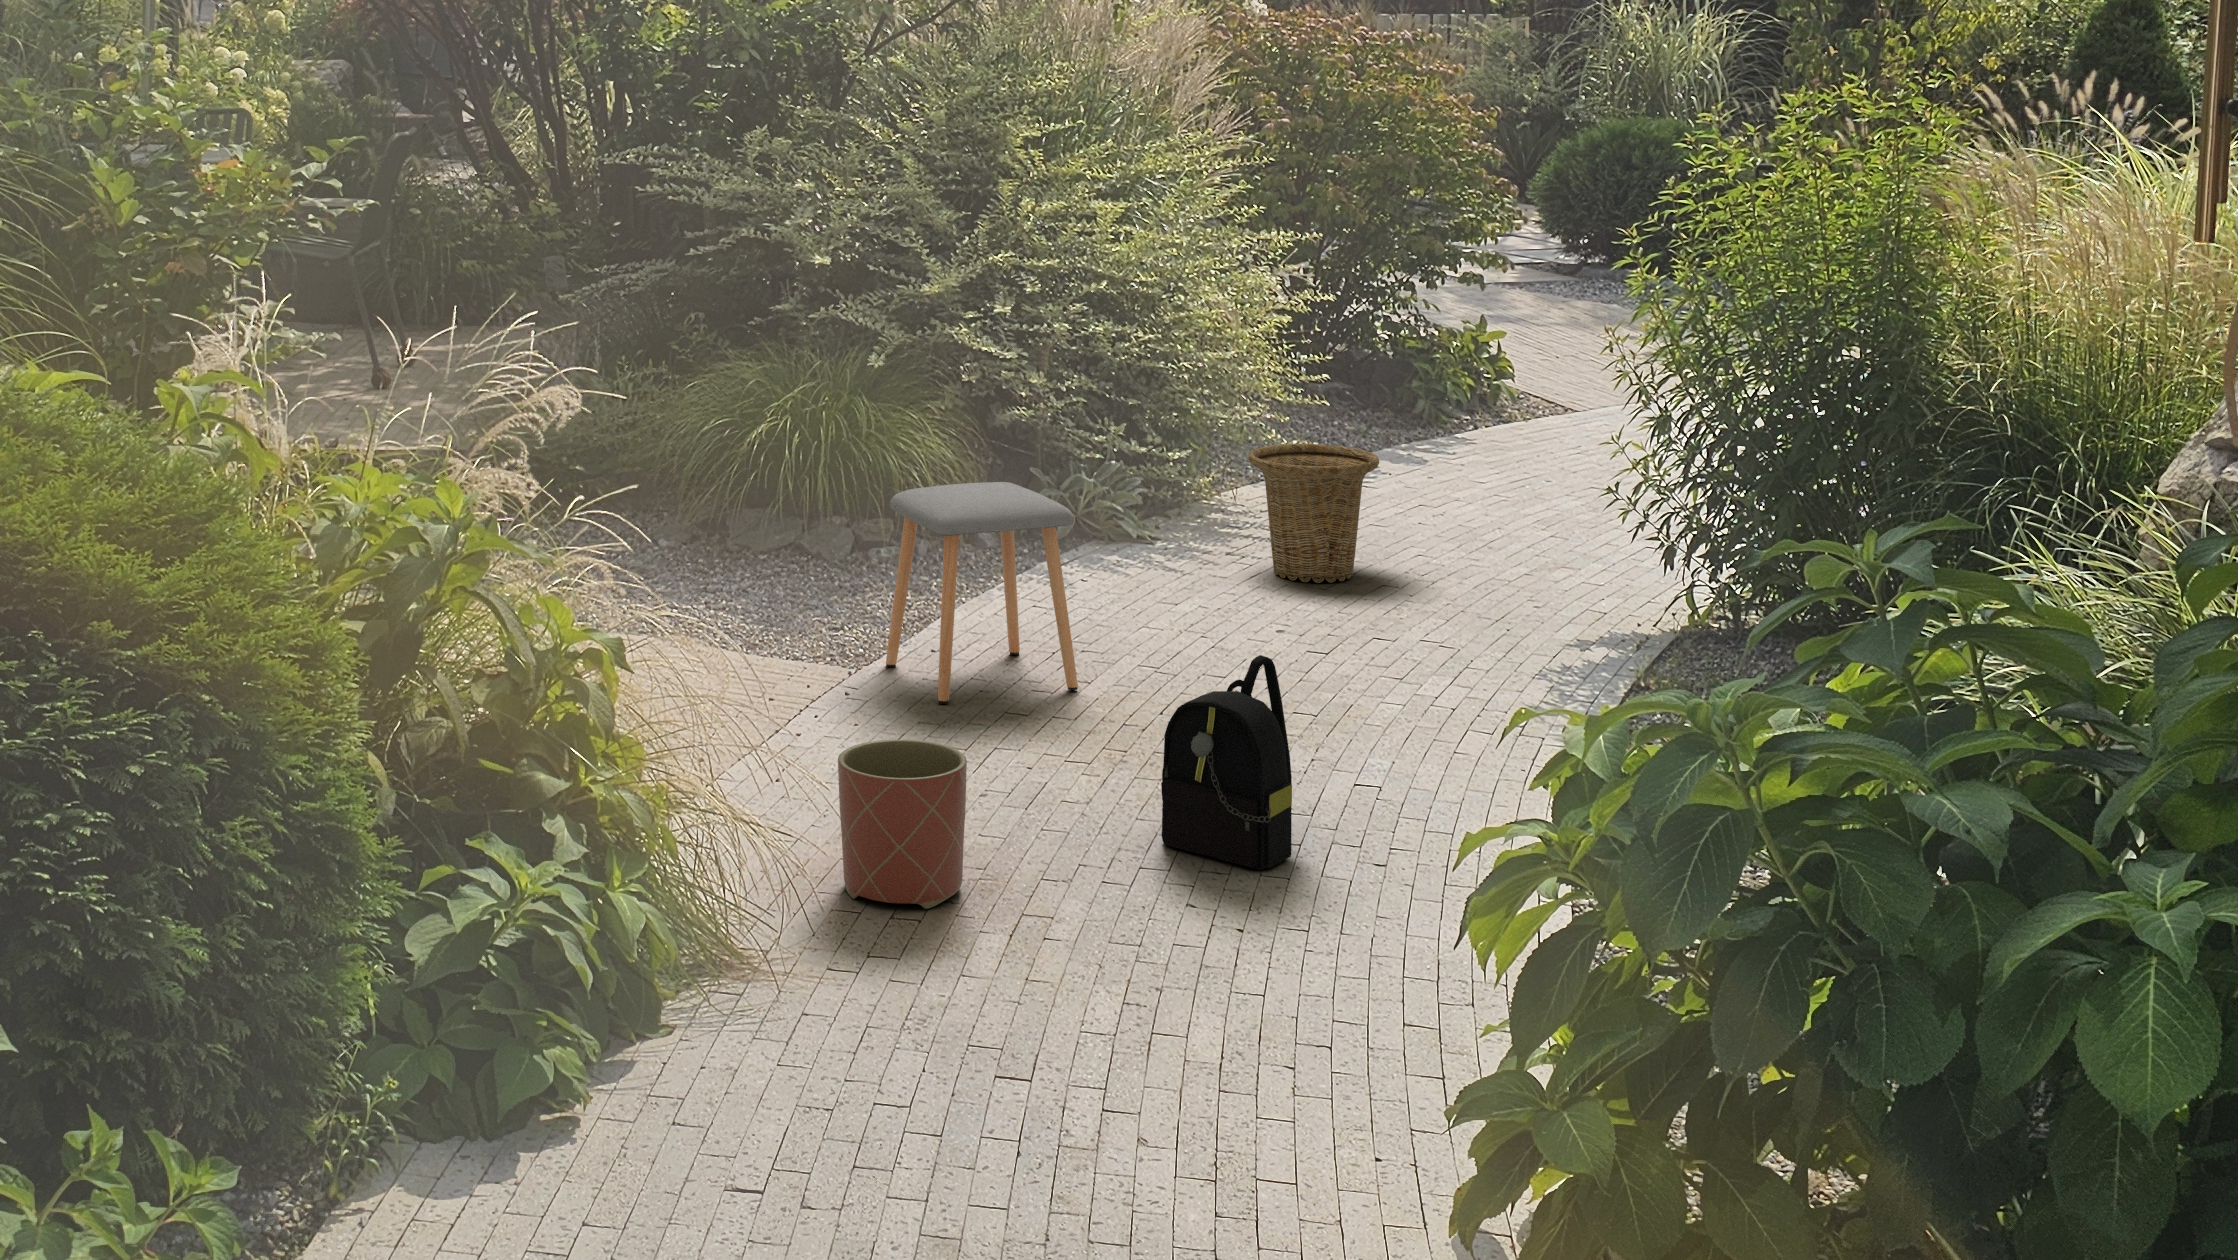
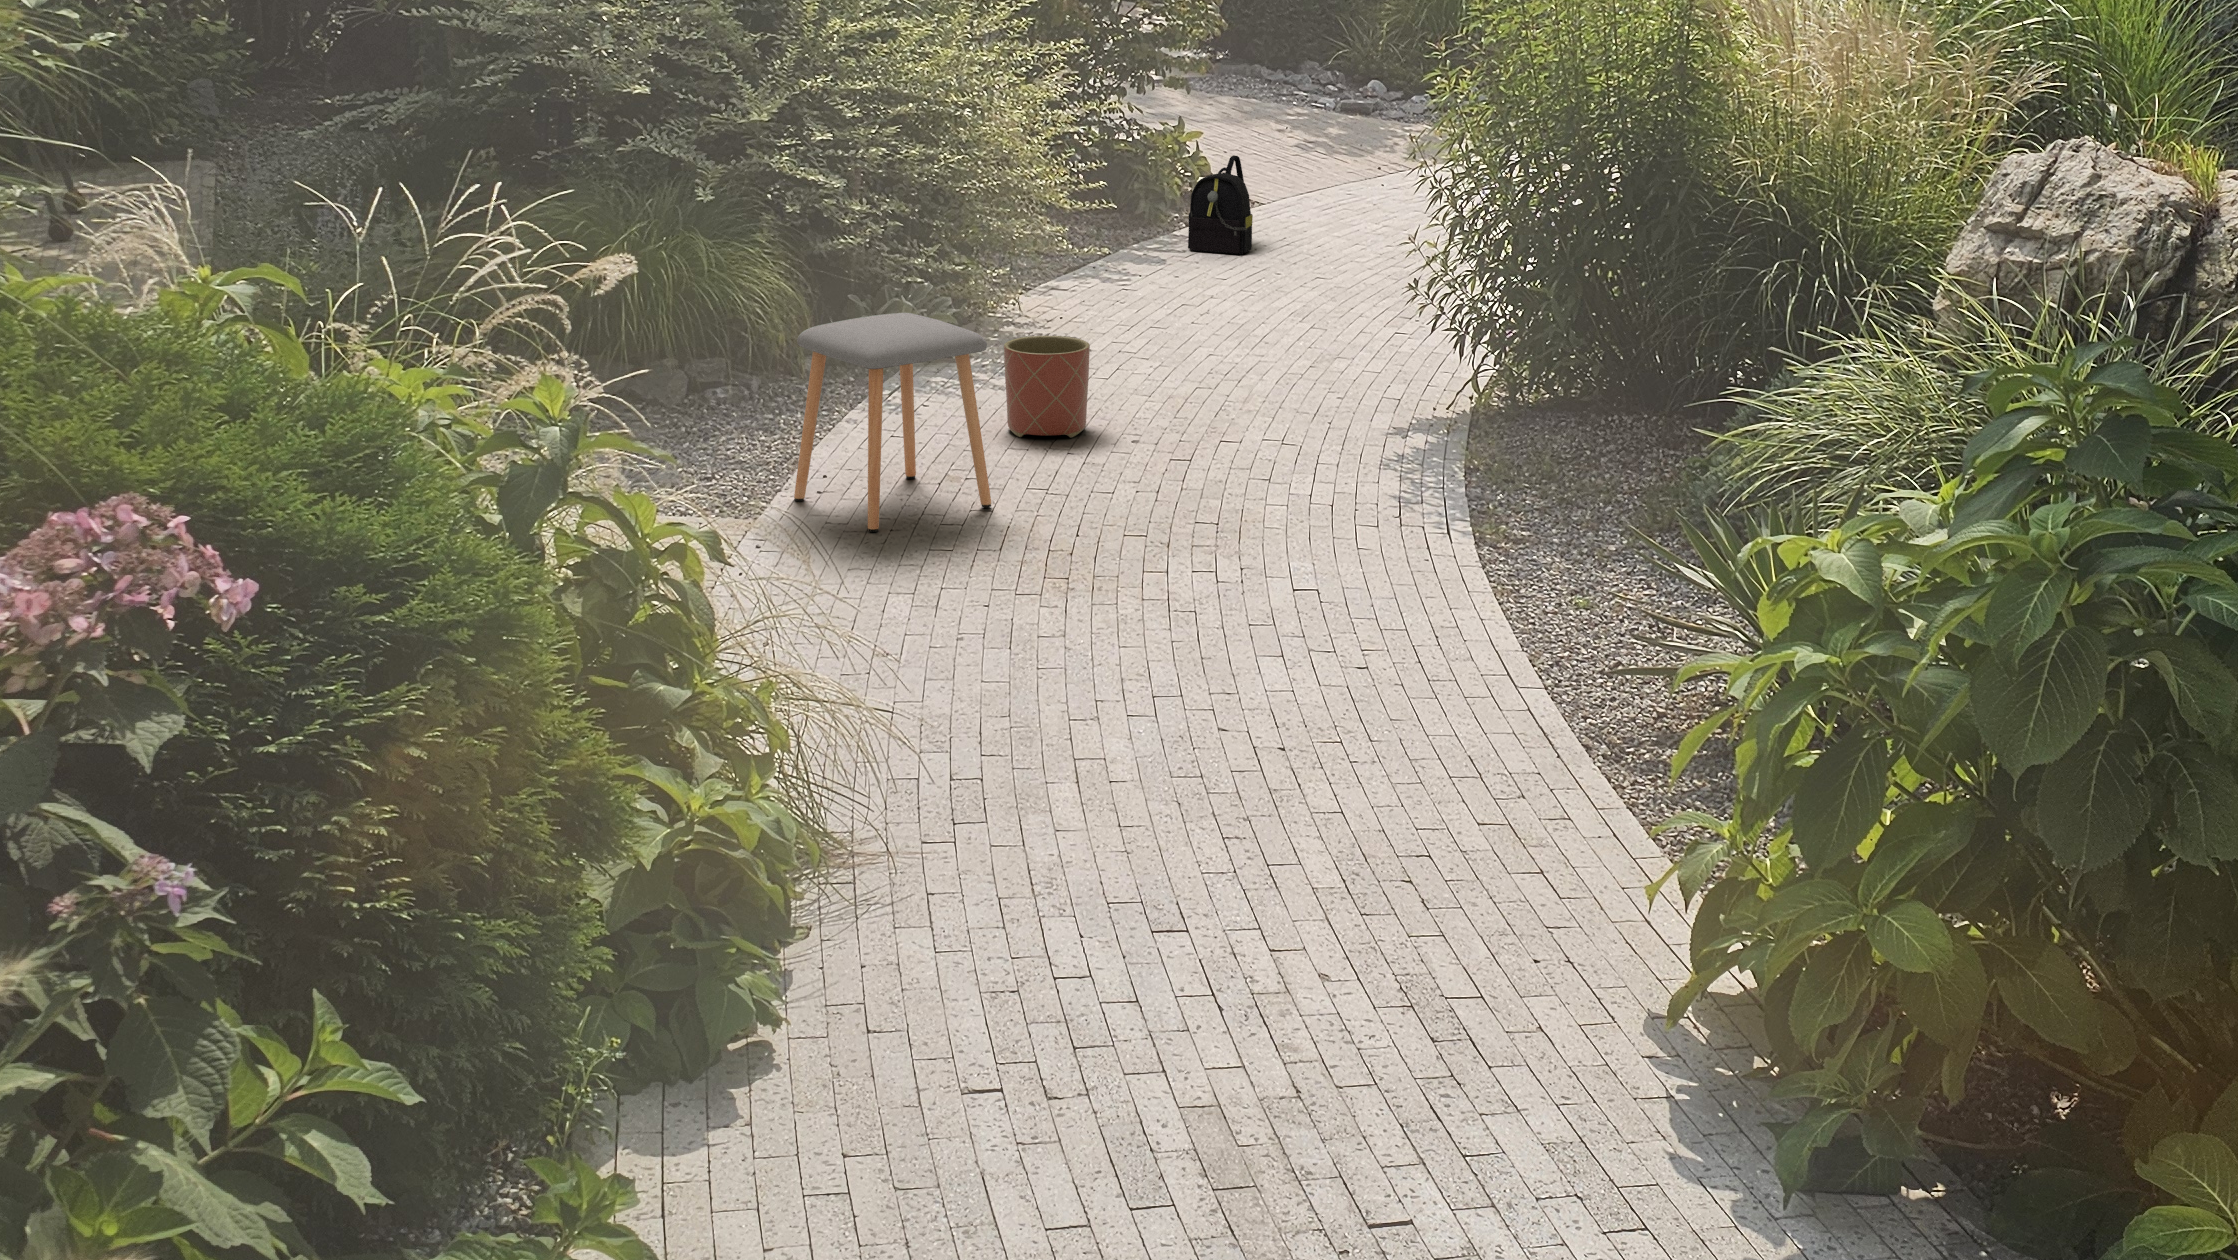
basket: present [1248,444,1379,583] -> none [1077,257,1198,387]
backpack: present [1161,655,1292,870] -> present [1188,155,1253,254]
planter: present [838,740,967,909] -> present [1004,336,1090,438]

